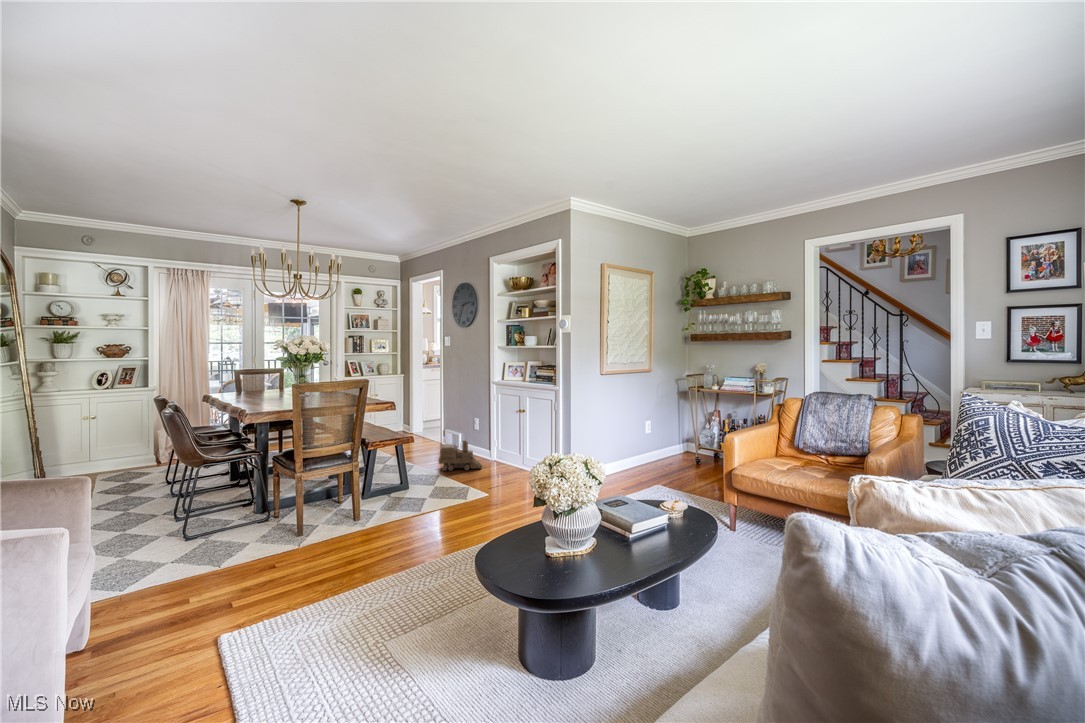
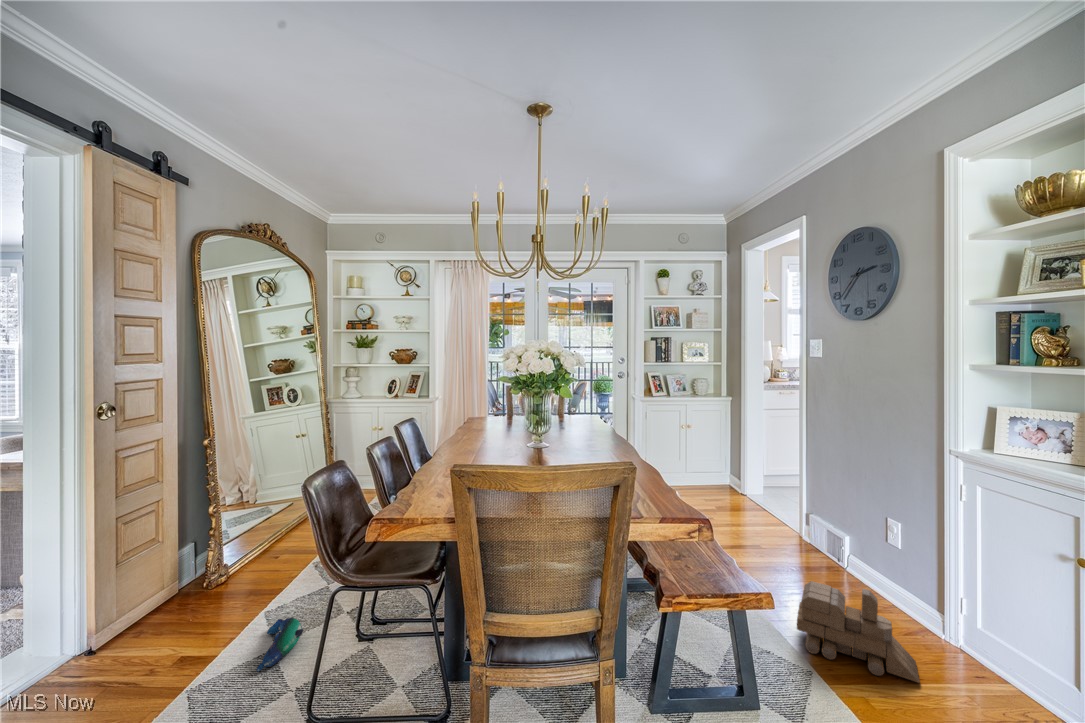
plush toy: none [117,512,158,534] -> present [256,618,304,672]

